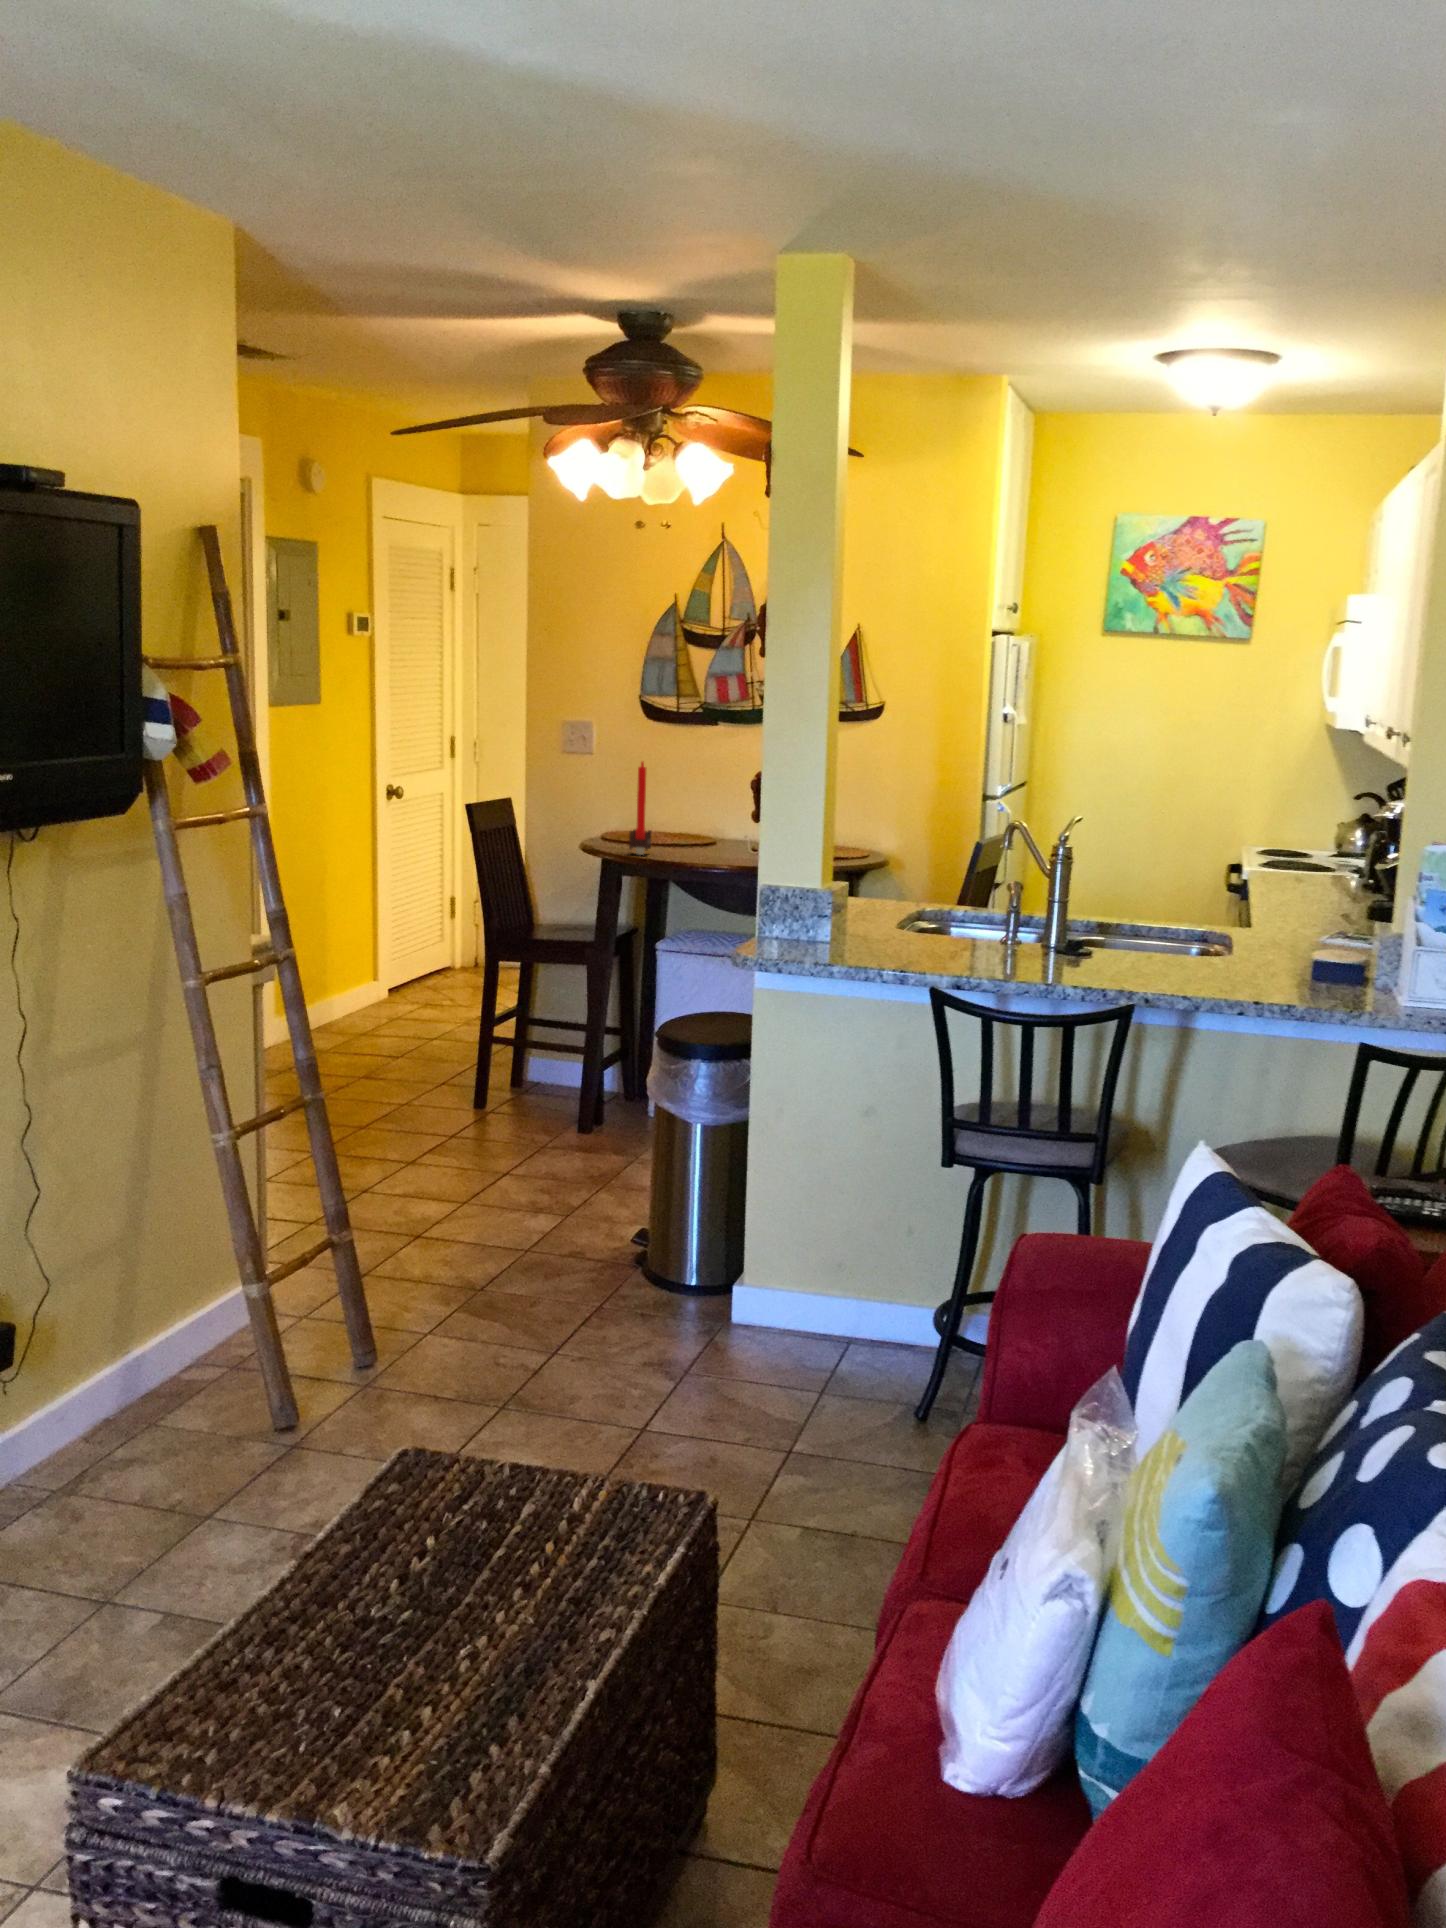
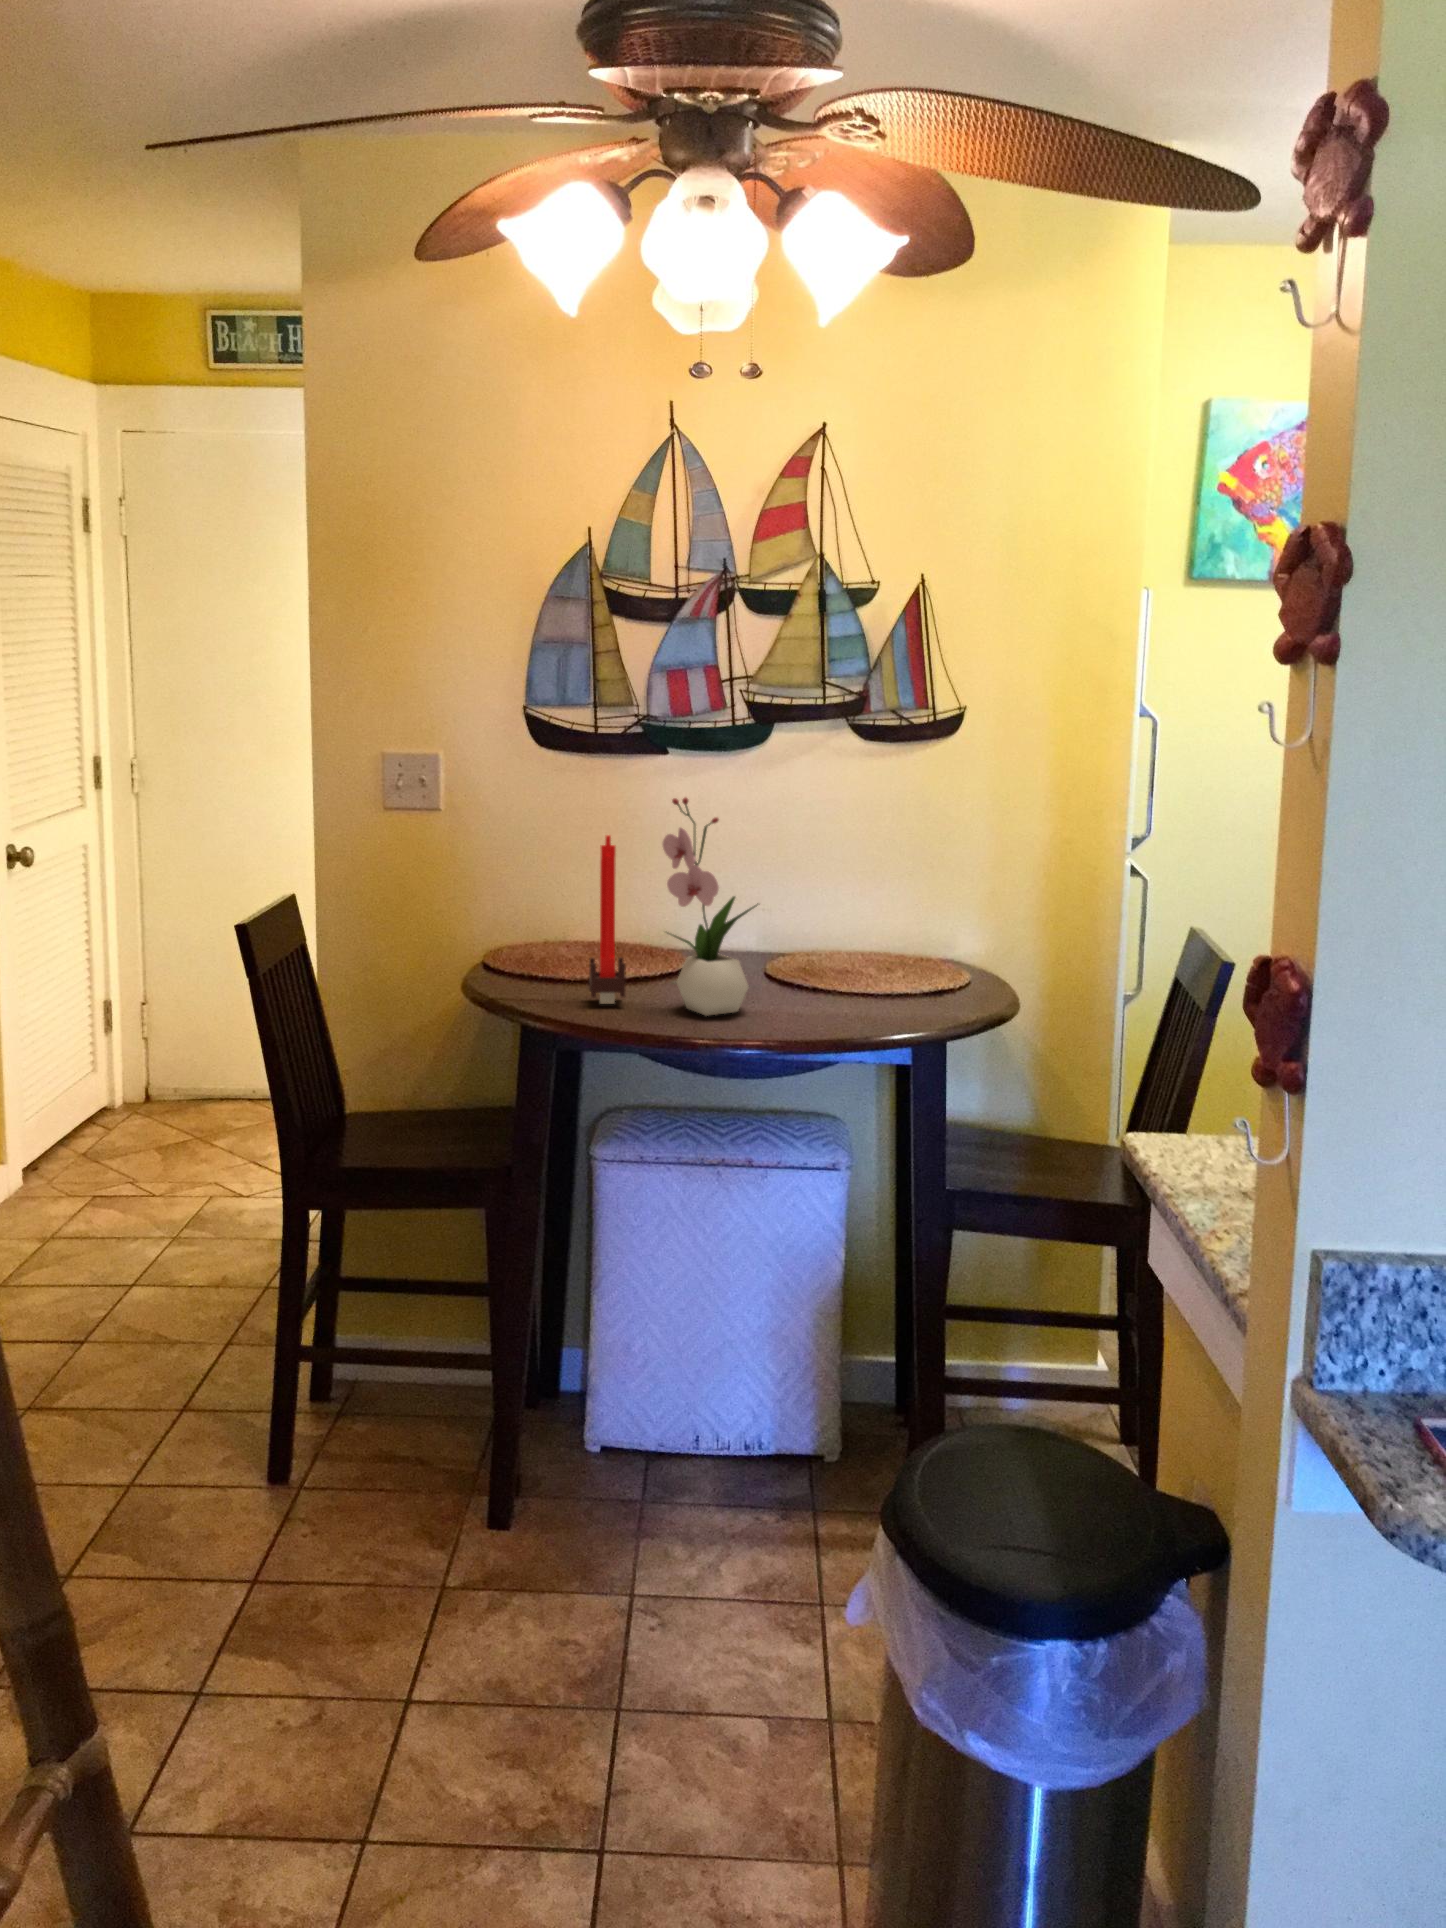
flower arrangement: none [666,741,718,861] -> present [662,798,758,1016]

